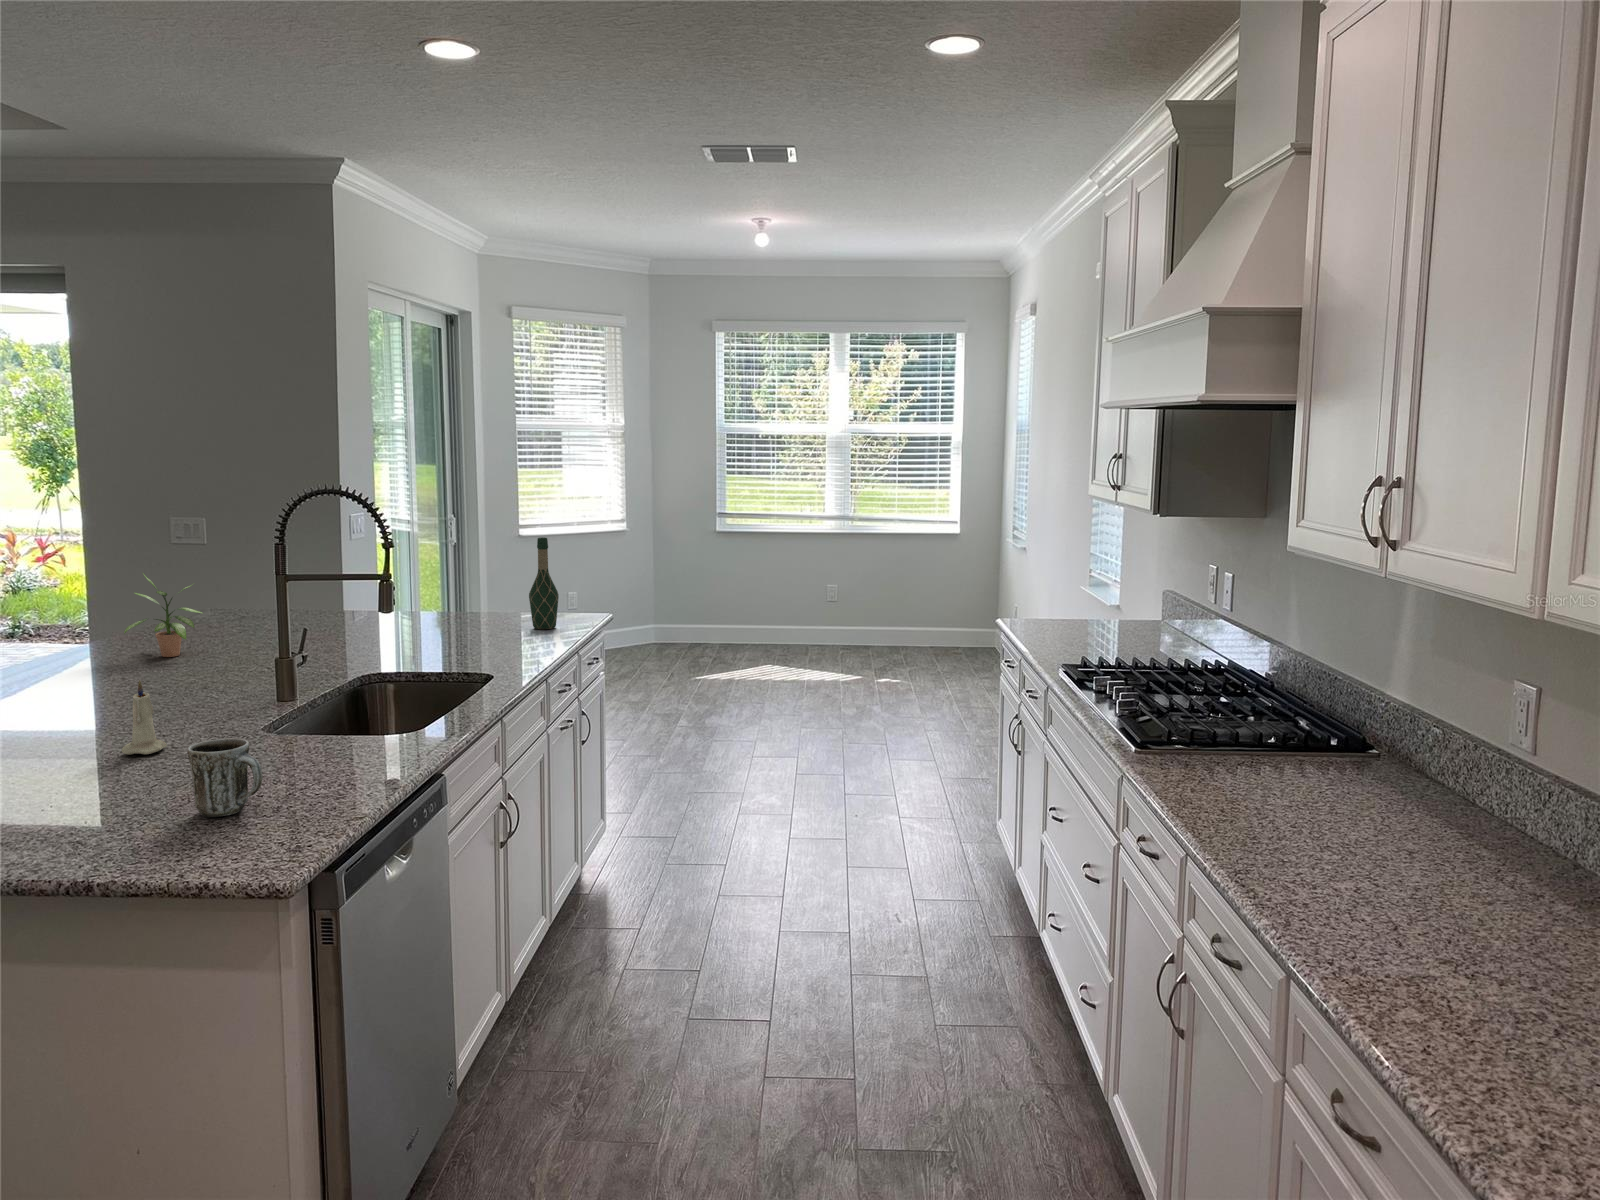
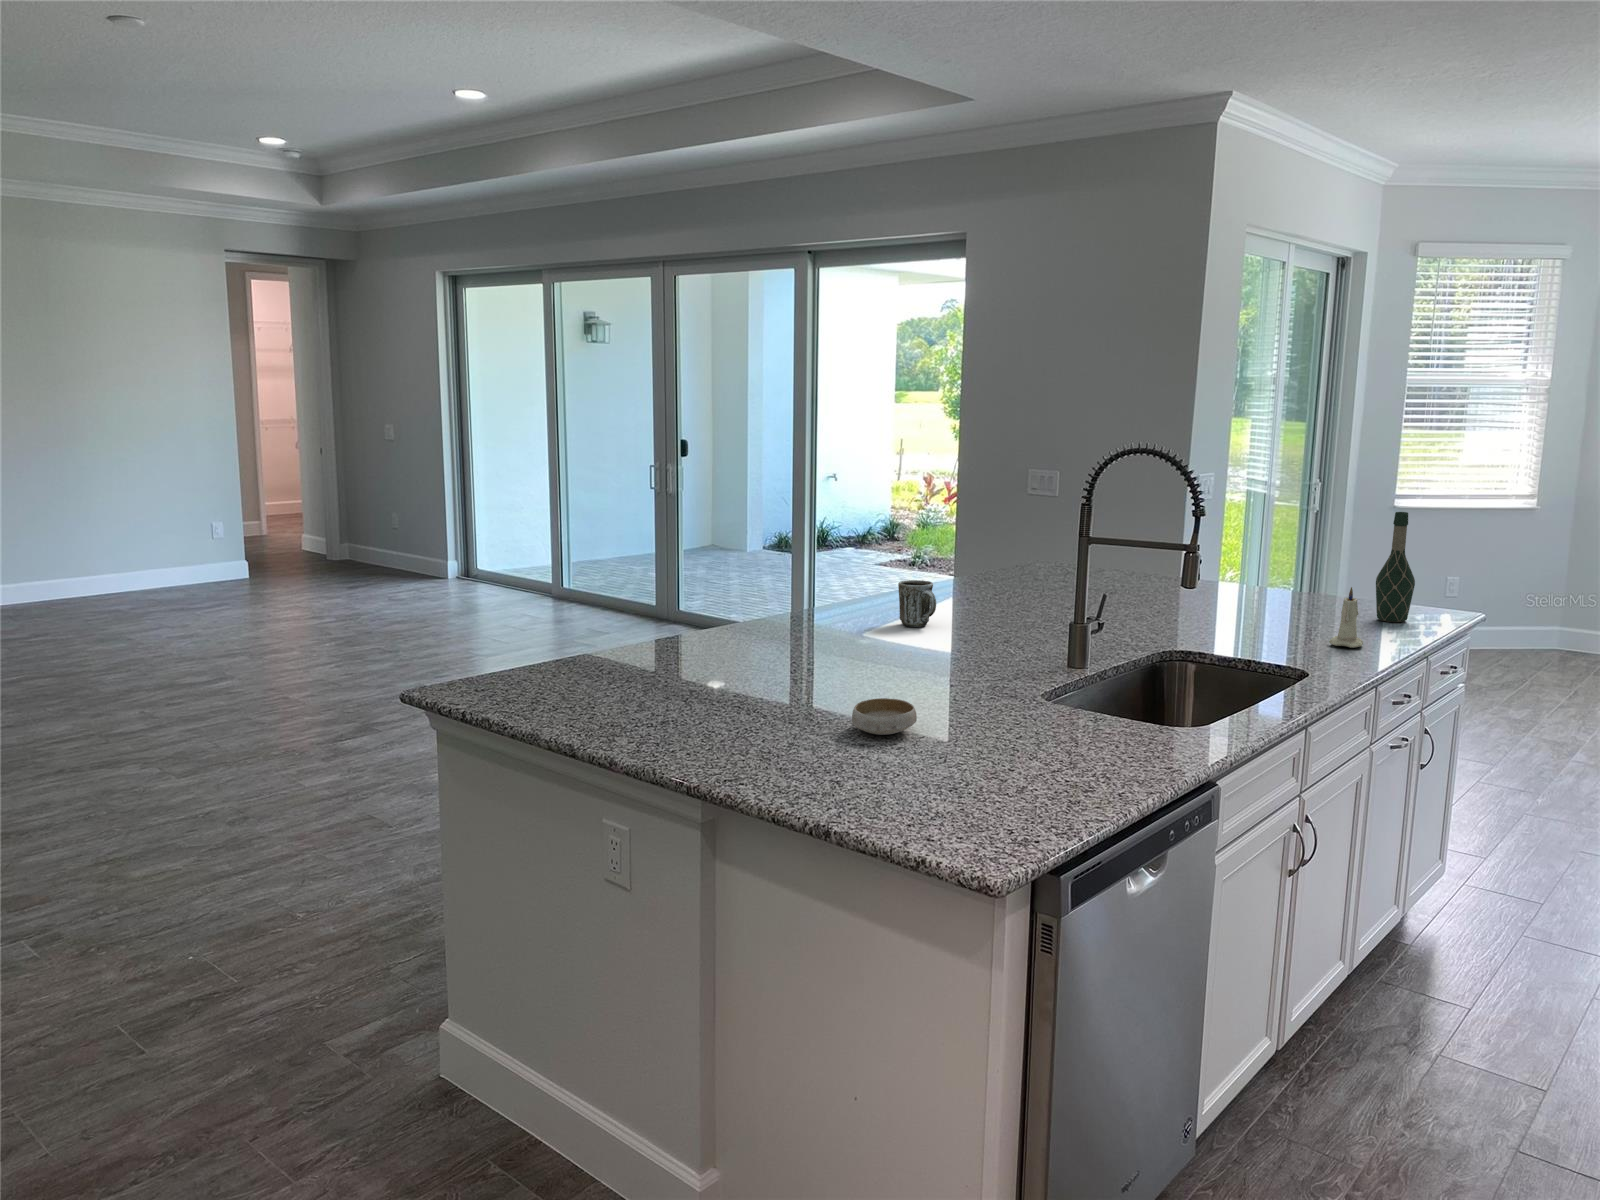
potted plant: present [124,574,202,657] -> none [957,522,1025,605]
candle: present [122,680,167,755] -> present [1329,587,1363,648]
mug: present [188,738,263,817] -> present [898,580,936,627]
bowl: none [63,755,142,794] -> present [852,698,917,735]

